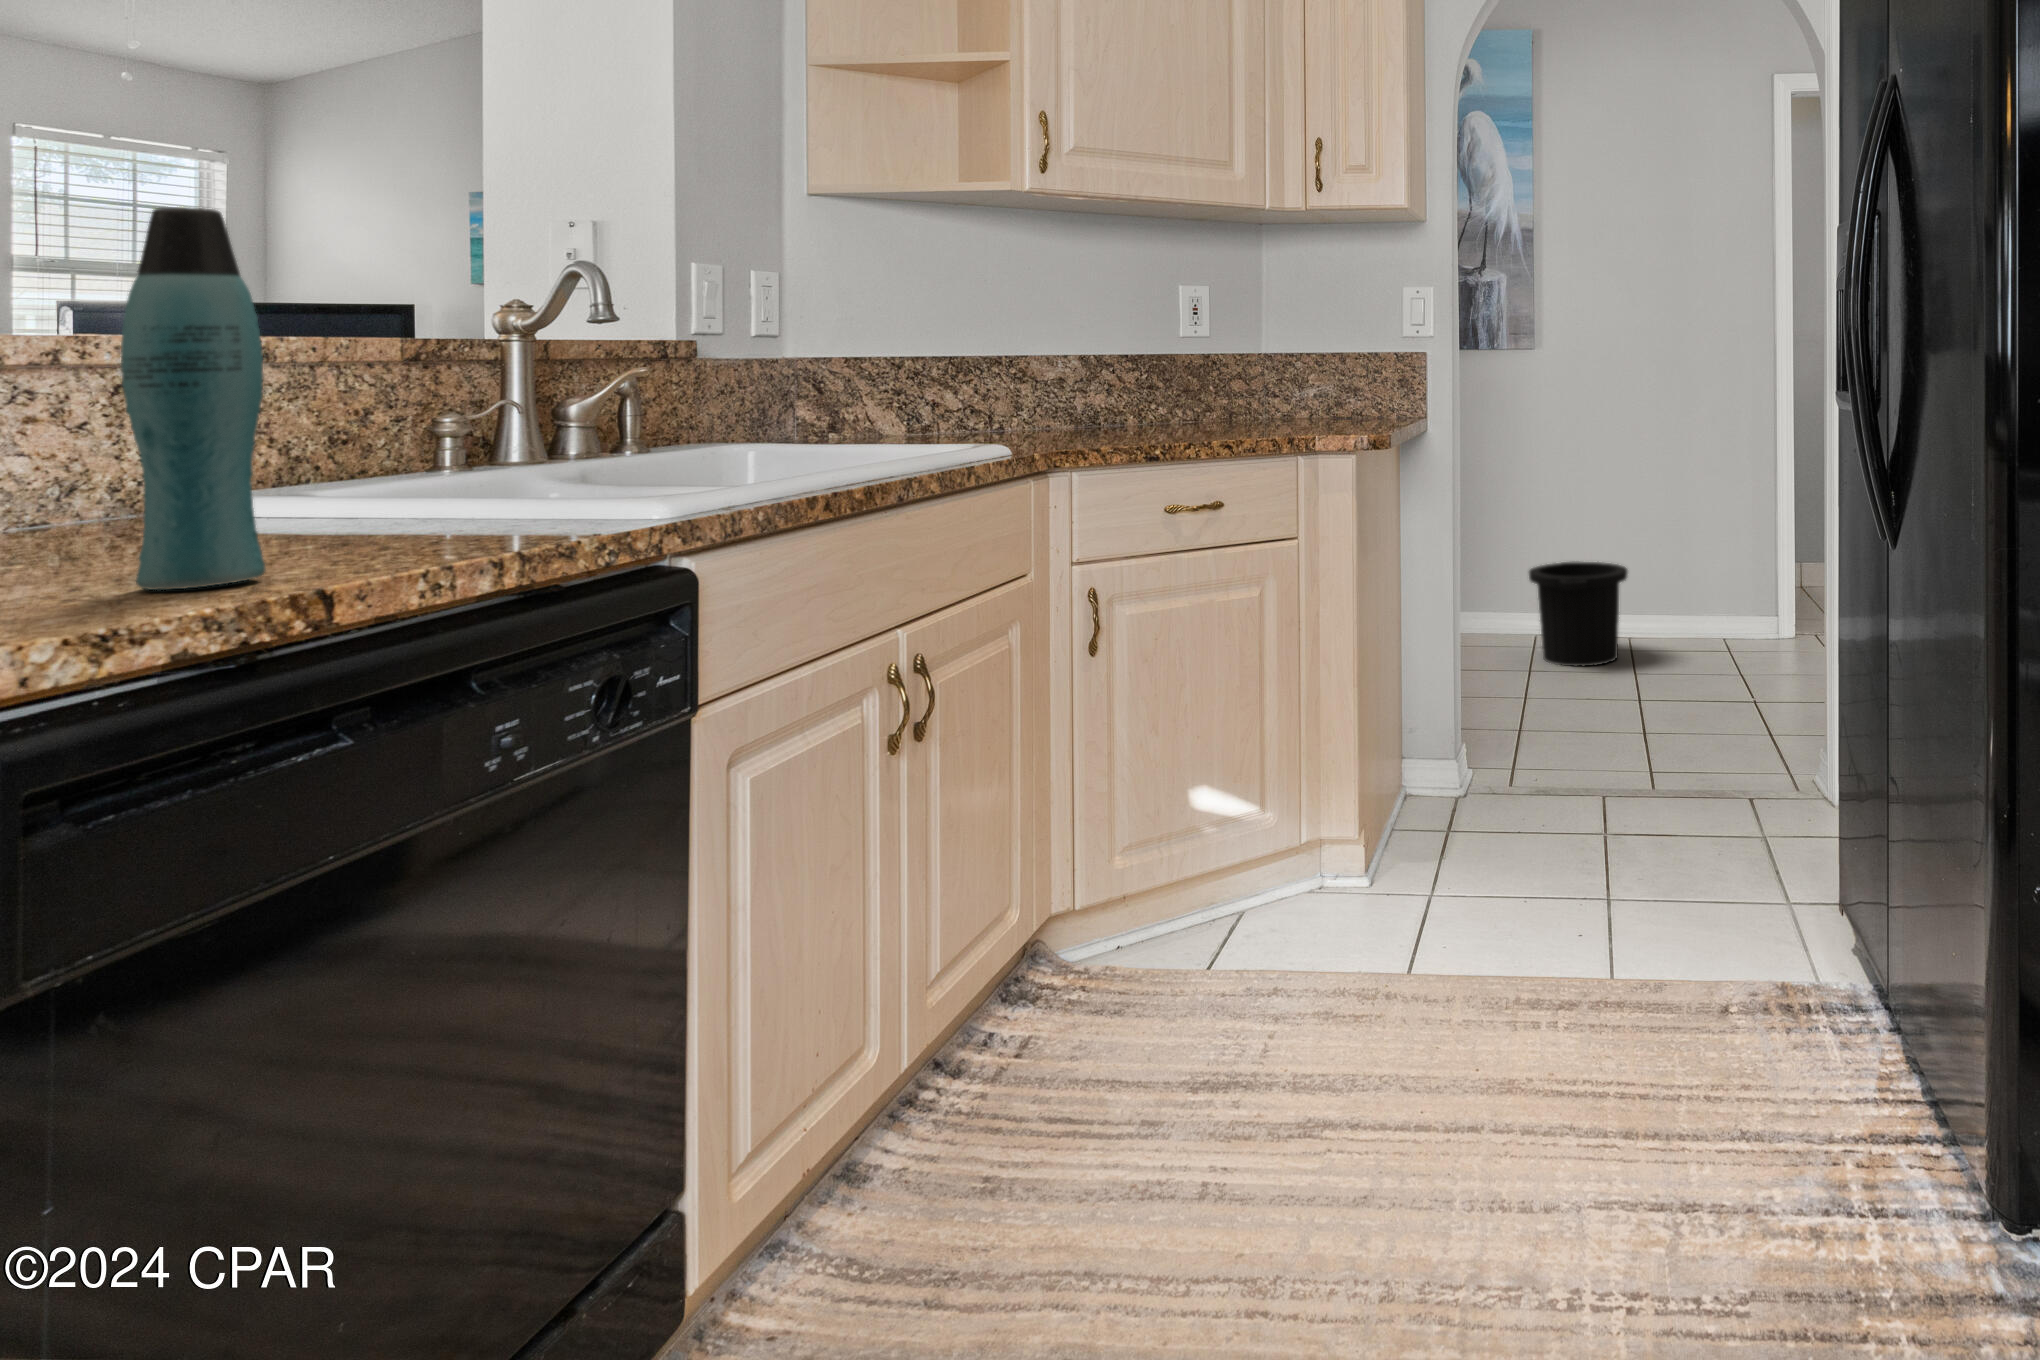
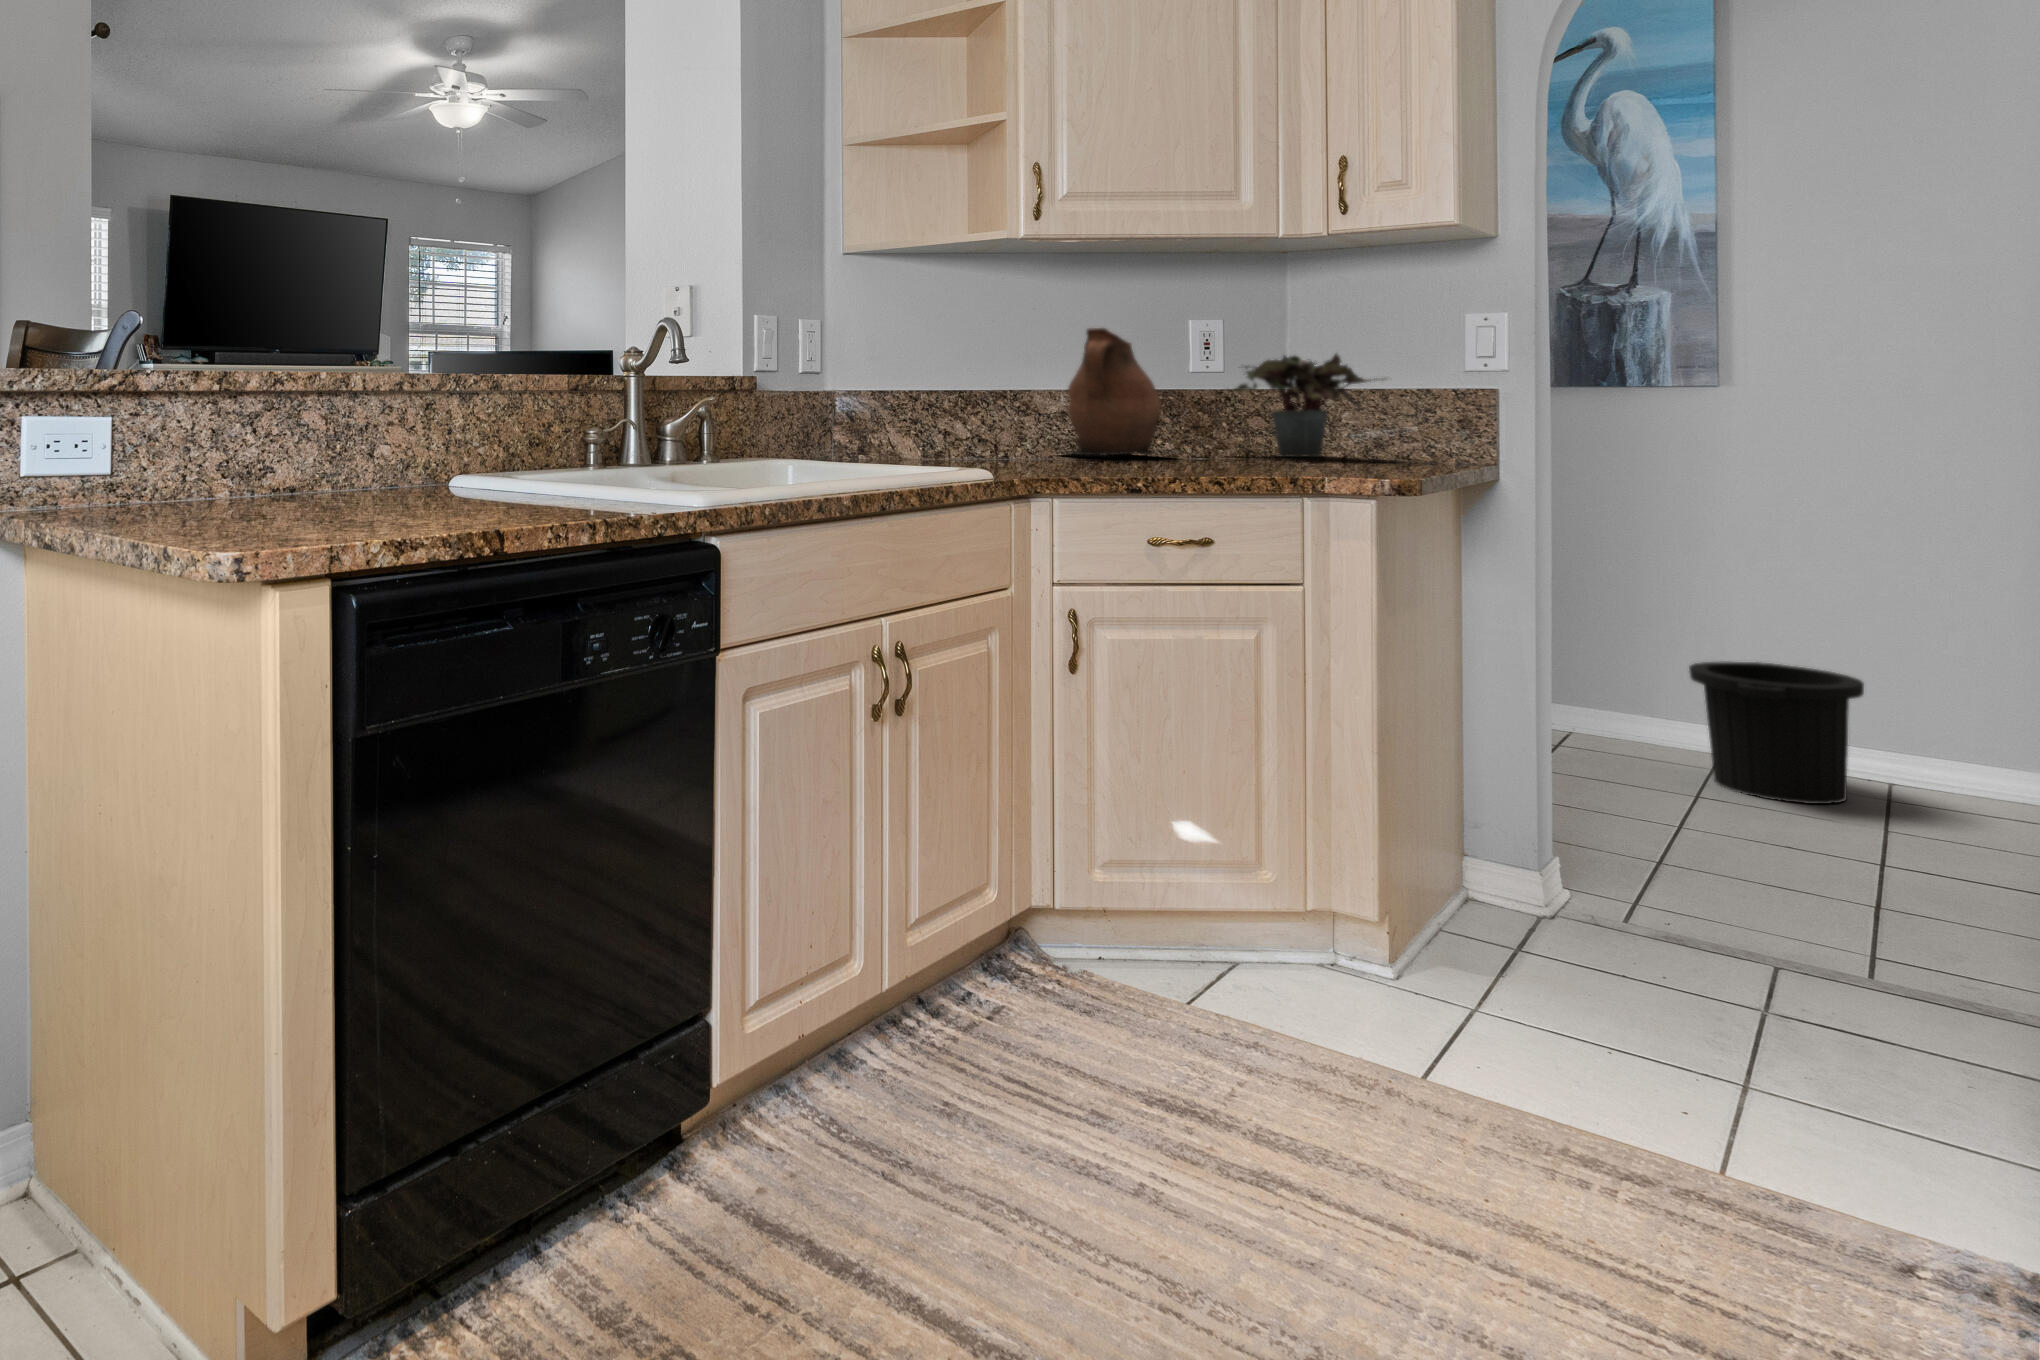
bottle: present [121,207,266,590] -> none [418,300,478,524]
ceramic pitcher: none [1047,290,1177,424] -> present [1066,328,1178,456]
potted plant: none [1196,318,1350,417] -> present [1230,354,1383,457]

